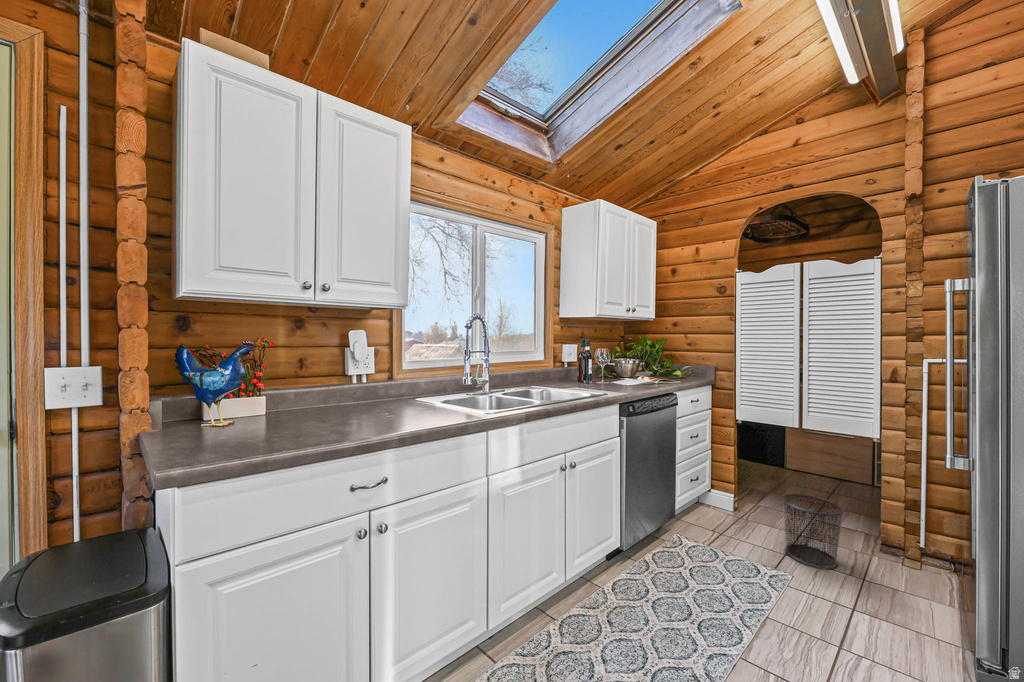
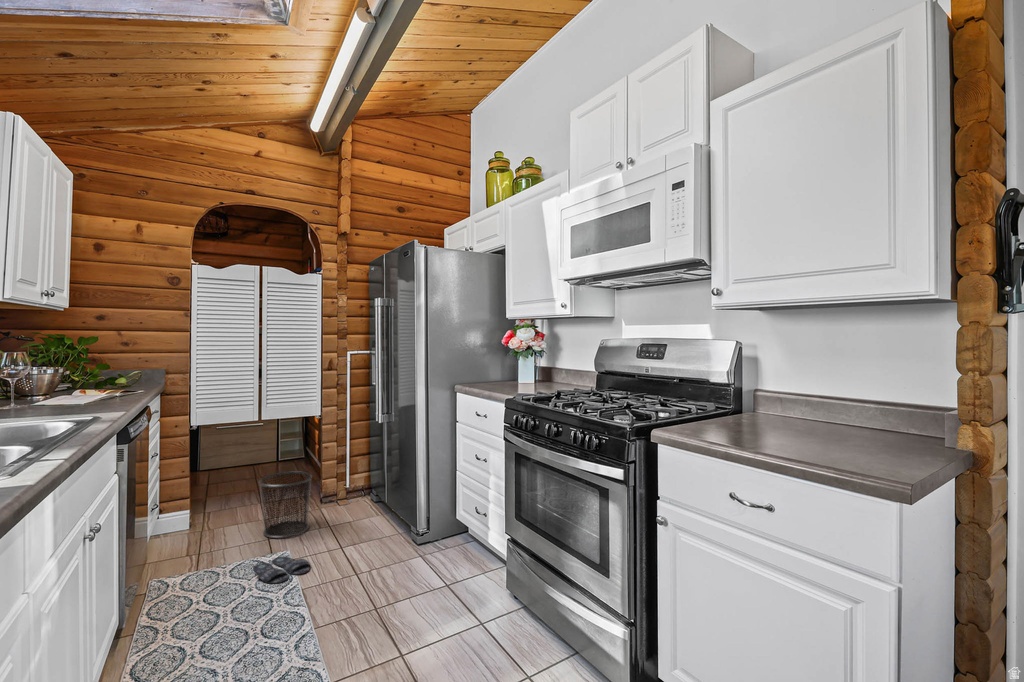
slippers: none [741,569,796,606] -> present [253,557,310,584]

